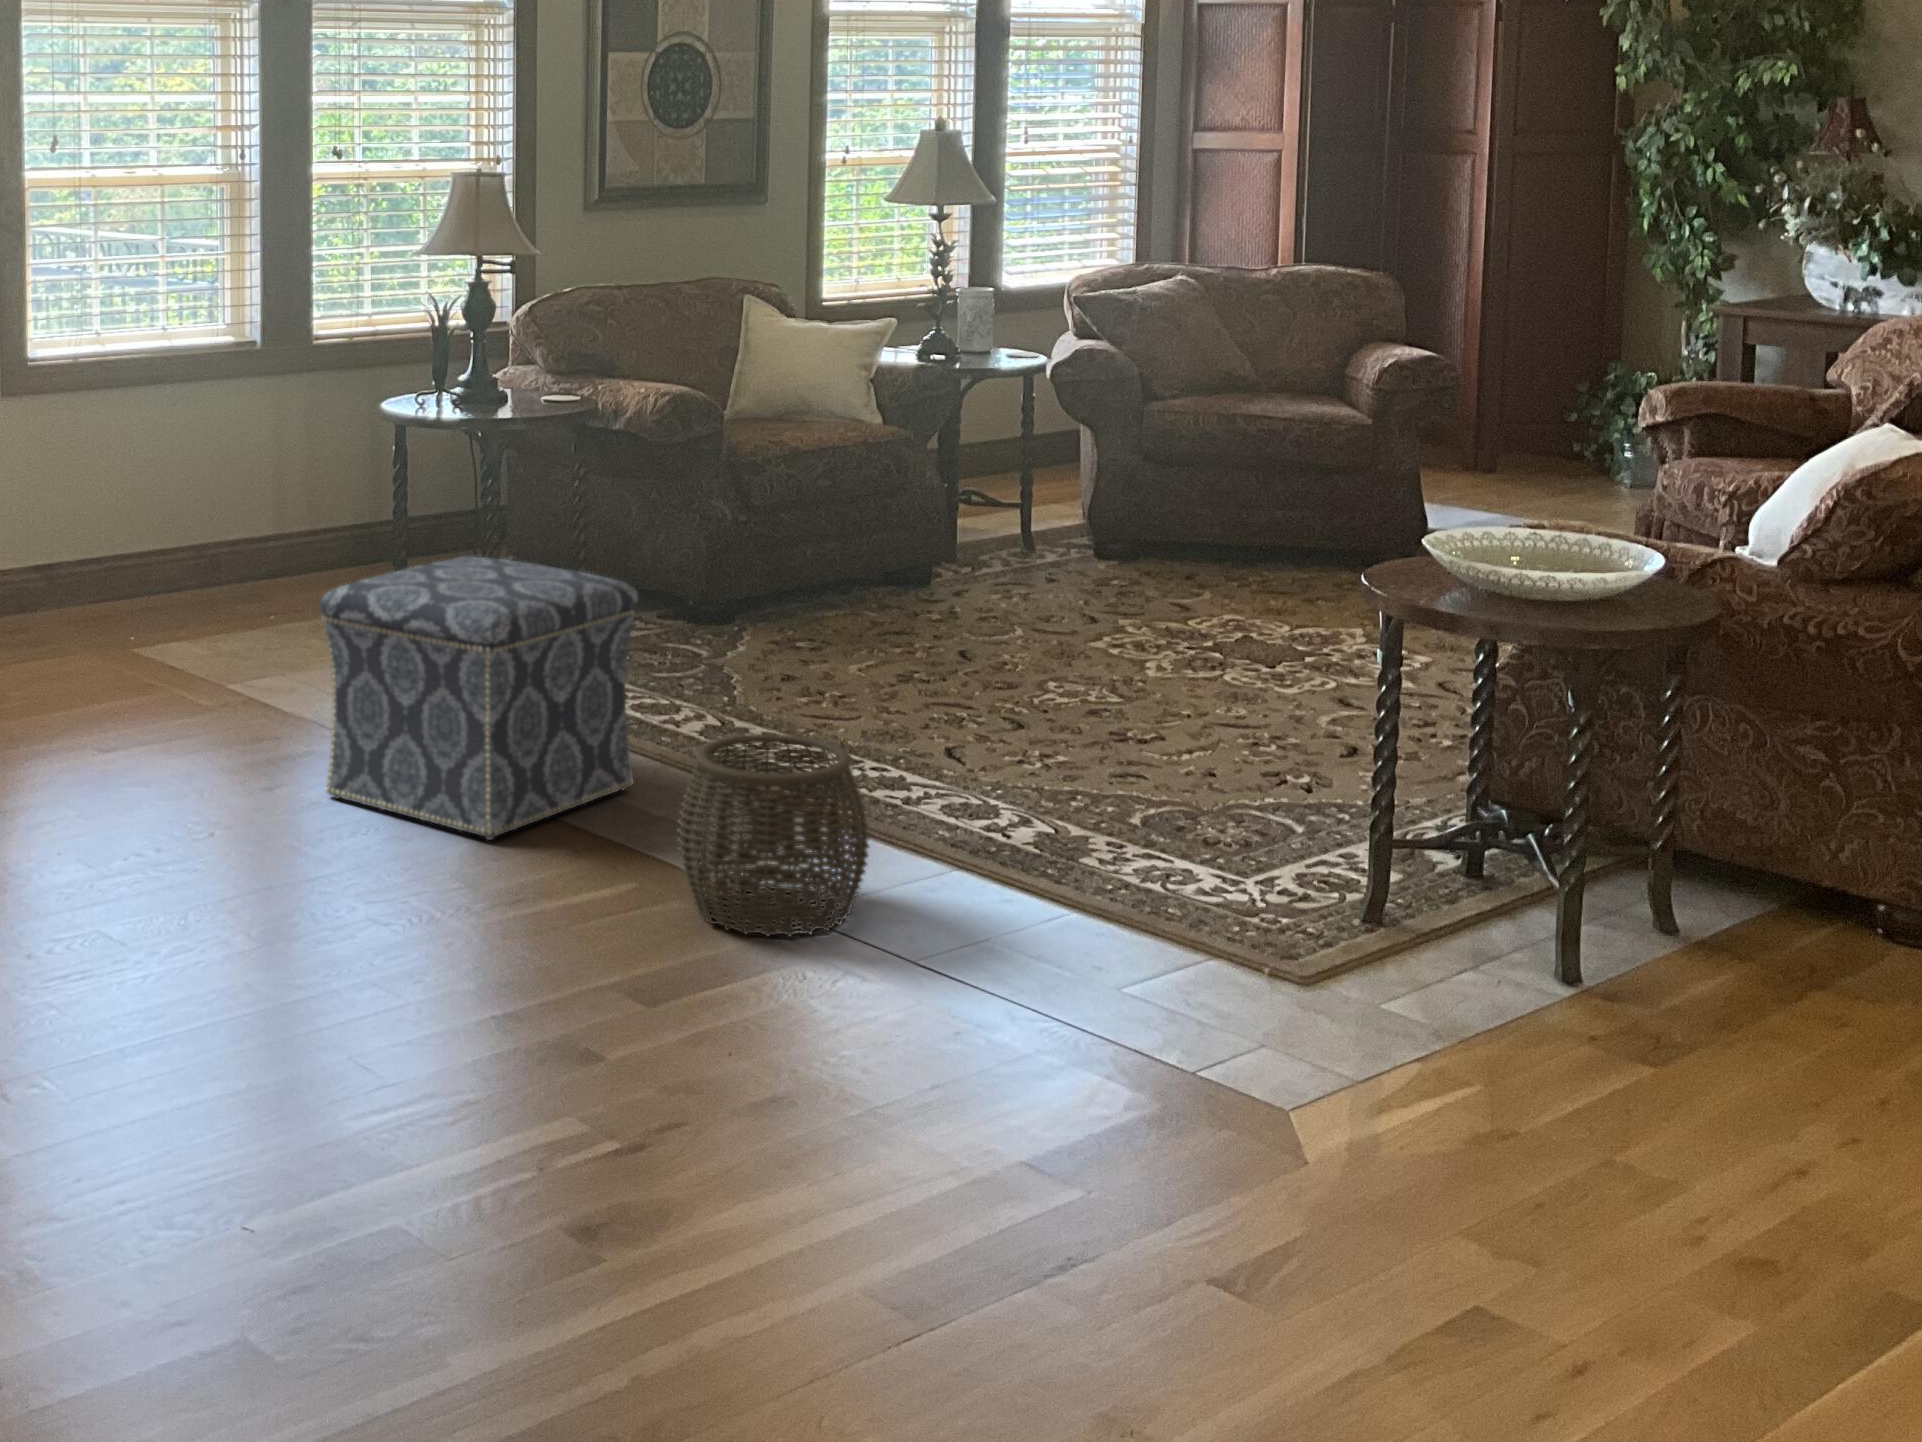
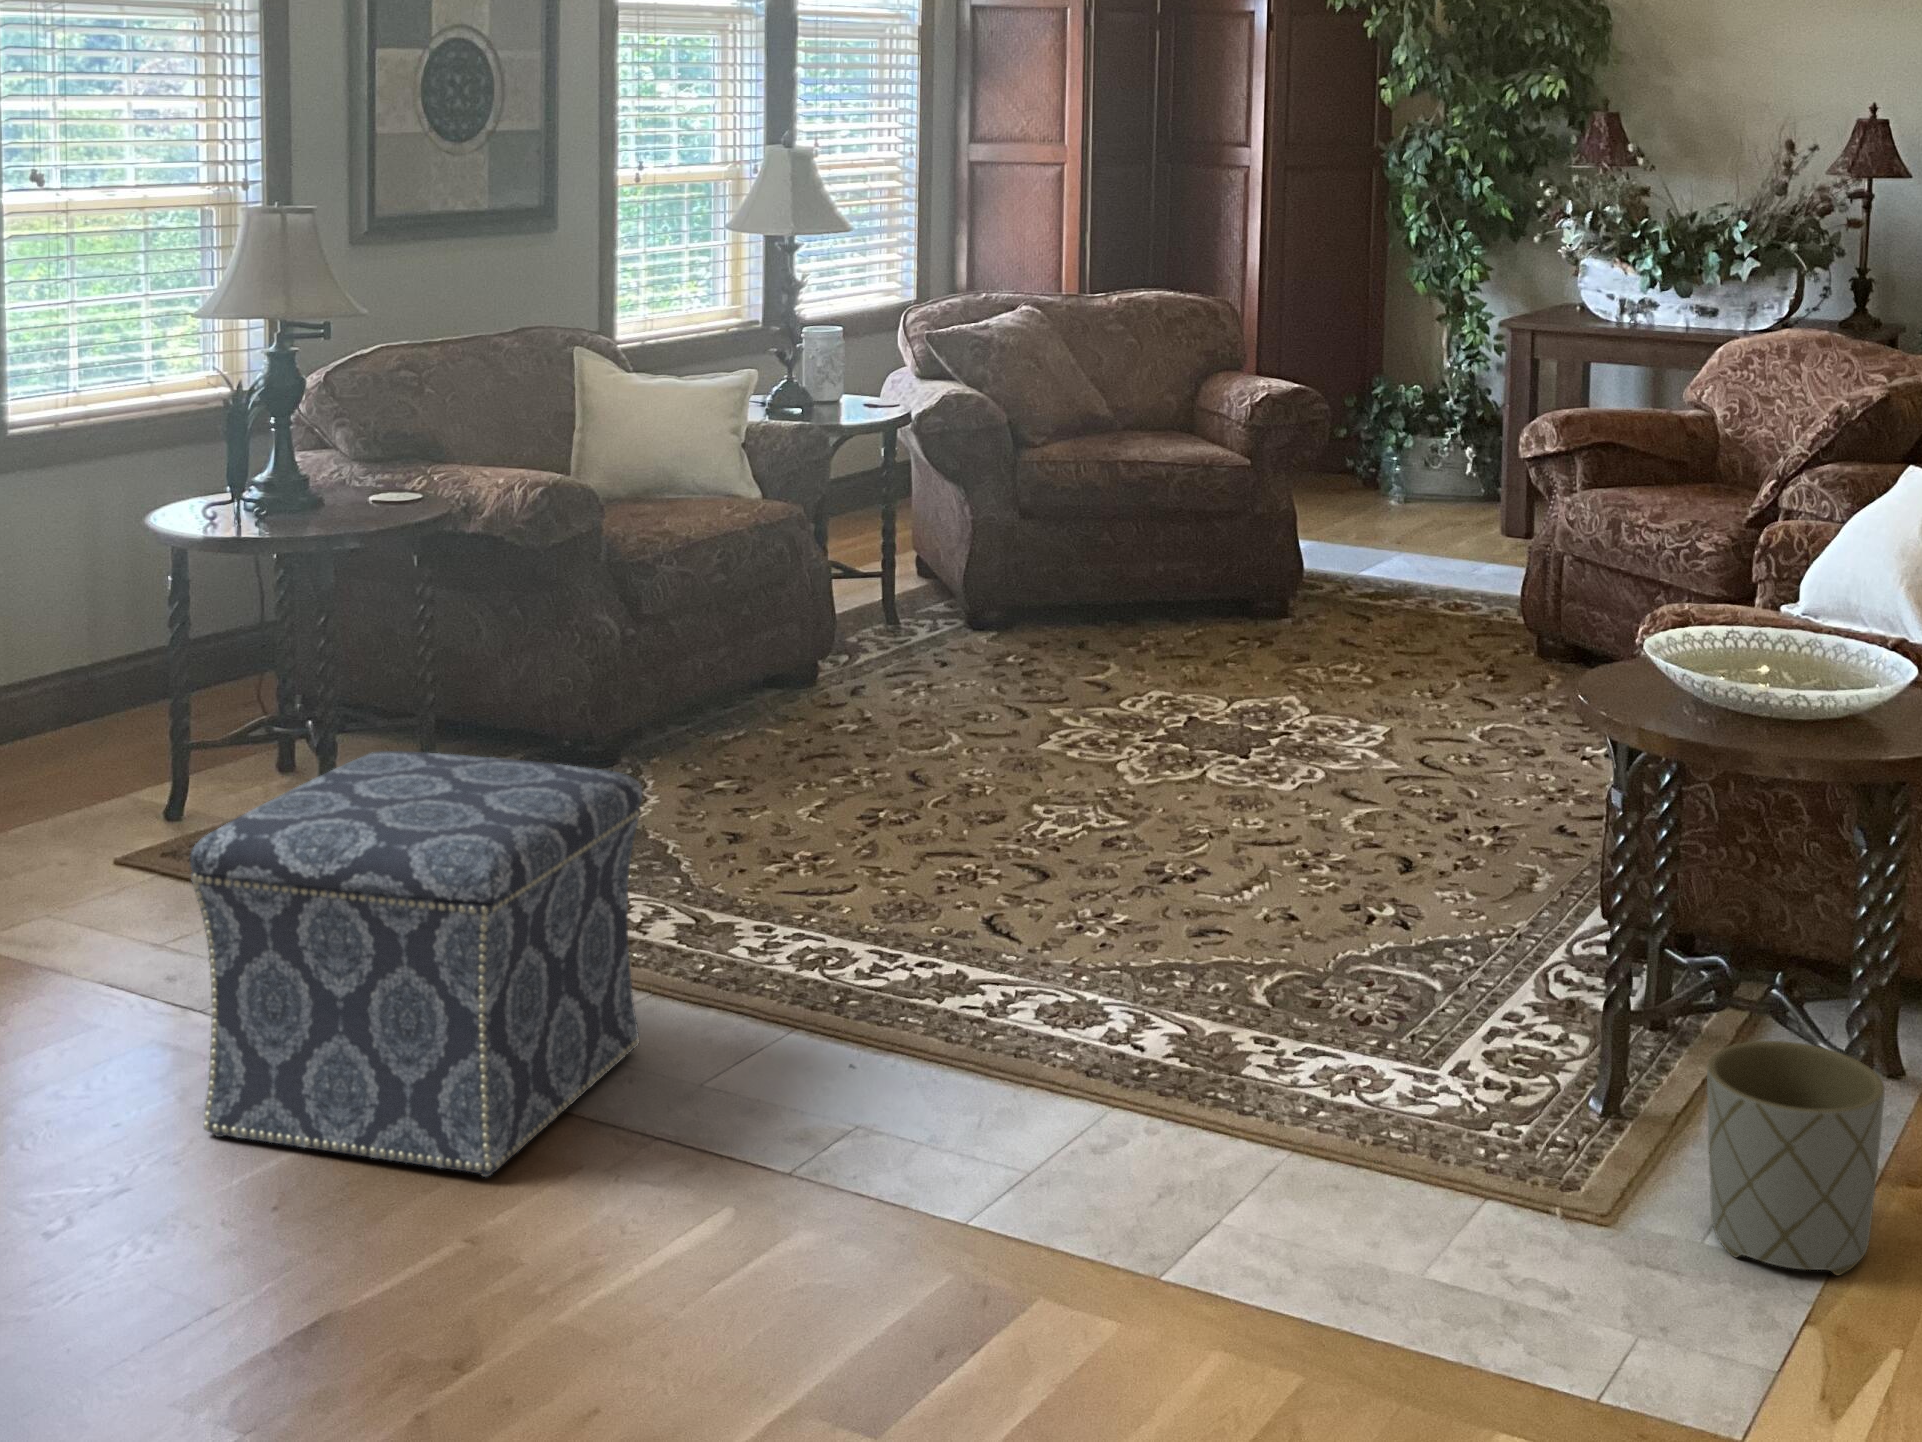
woven basket: present [677,734,869,936] -> none [807,982,1072,1286]
planter: none [1374,853,1523,1037] -> present [1707,1041,1885,1275]

